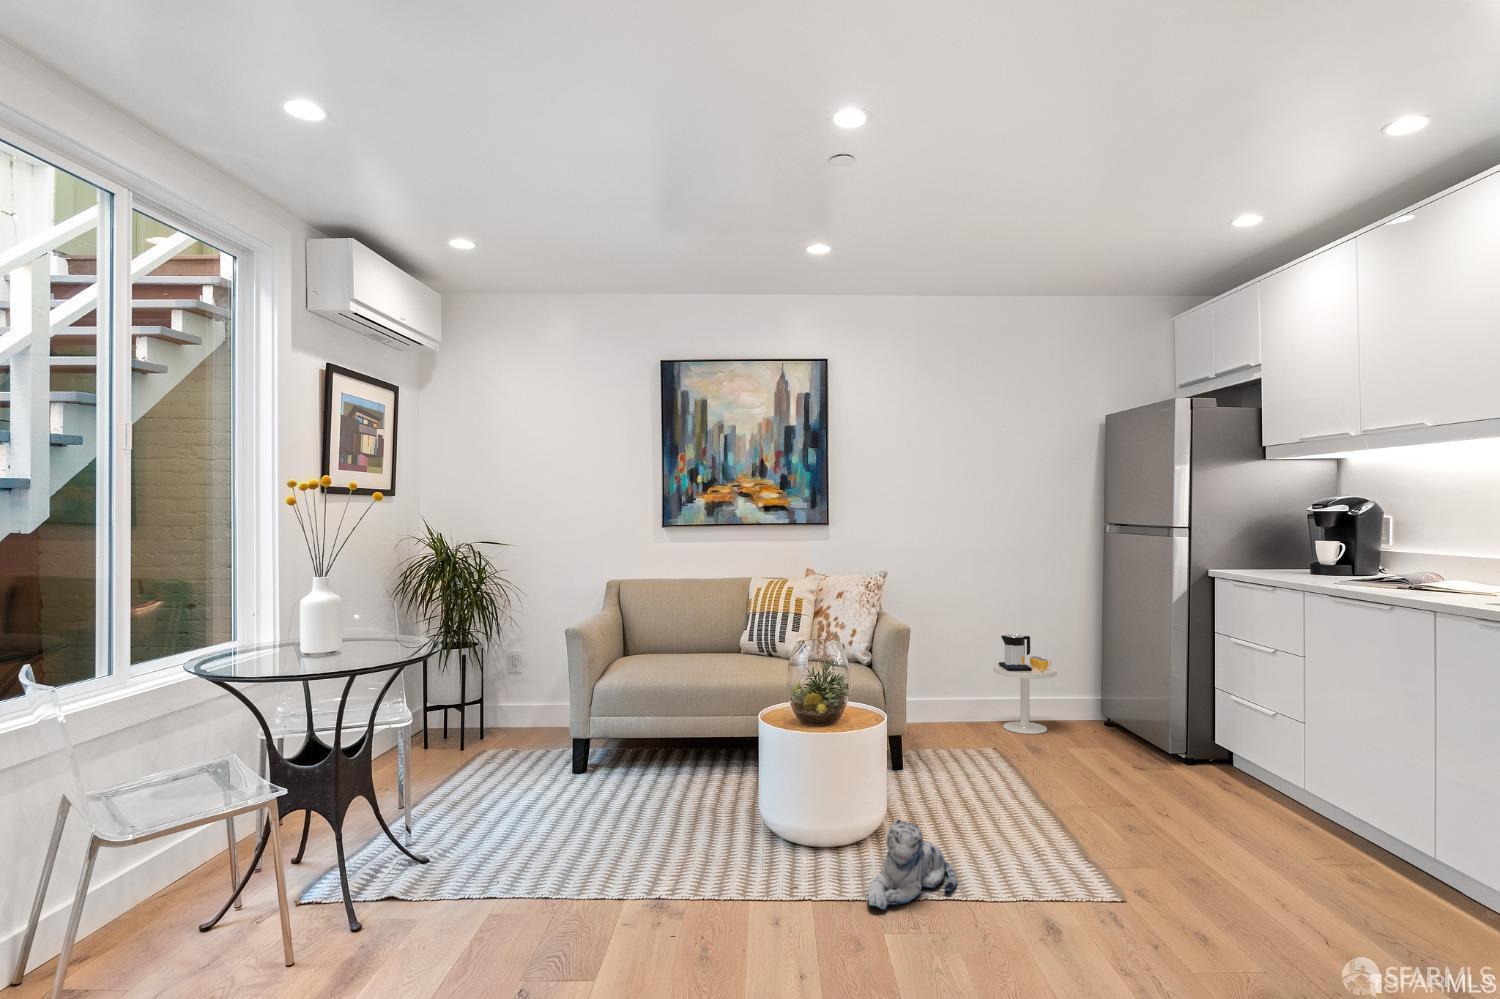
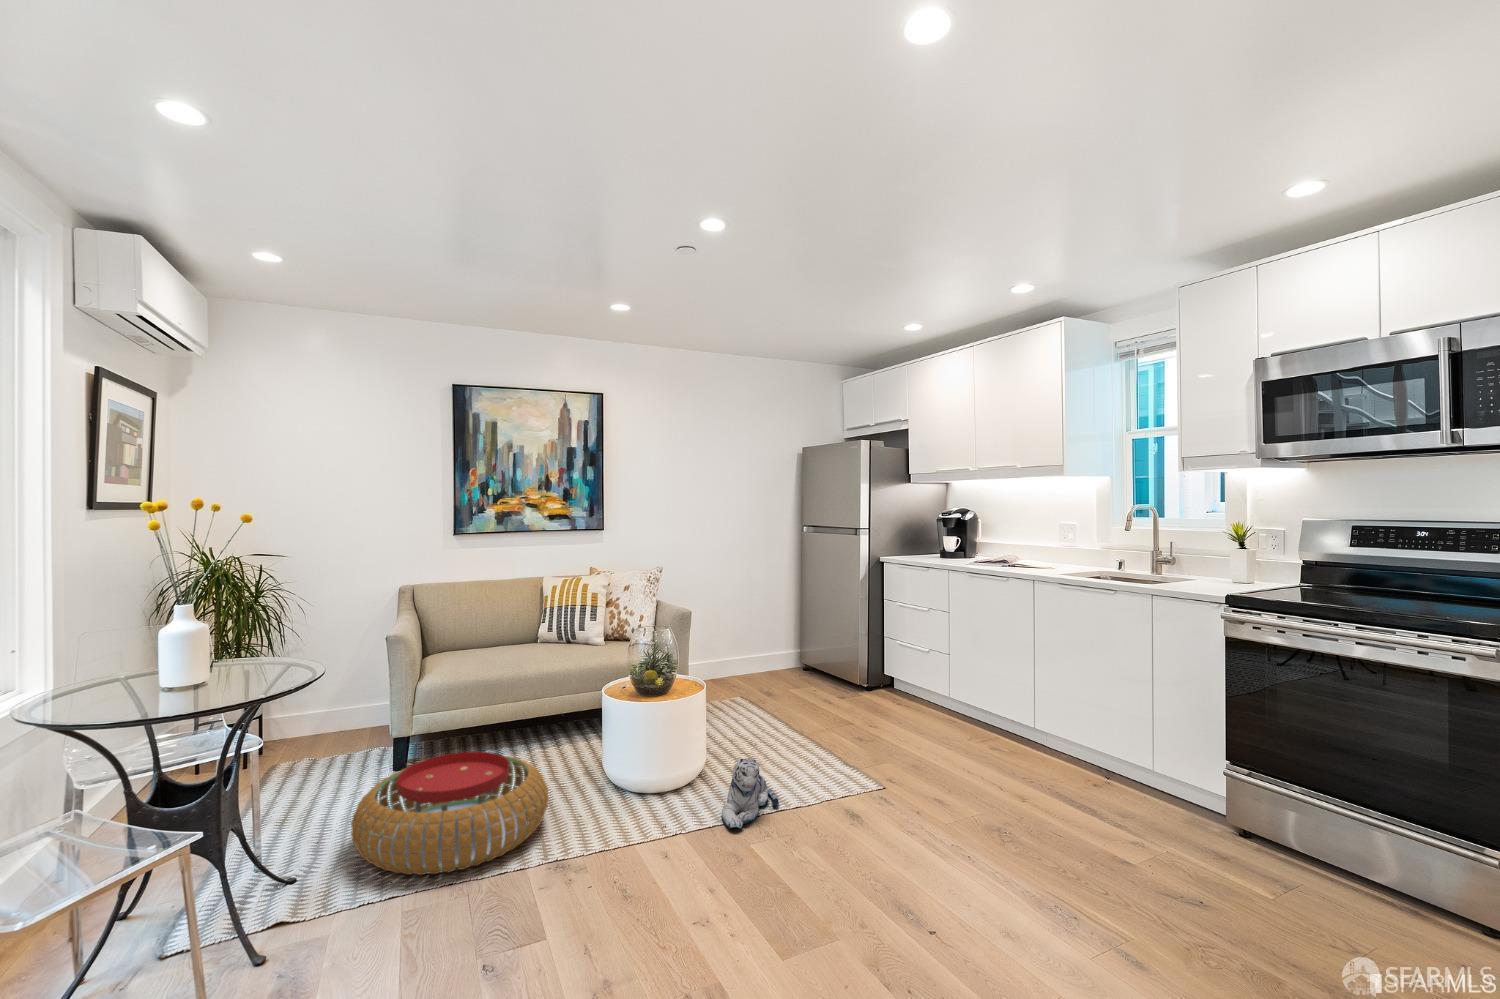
side table: present [993,634,1057,734] -> none [731,610,776,684]
pouf: none [480,759,680,884] -> present [351,751,548,875]

